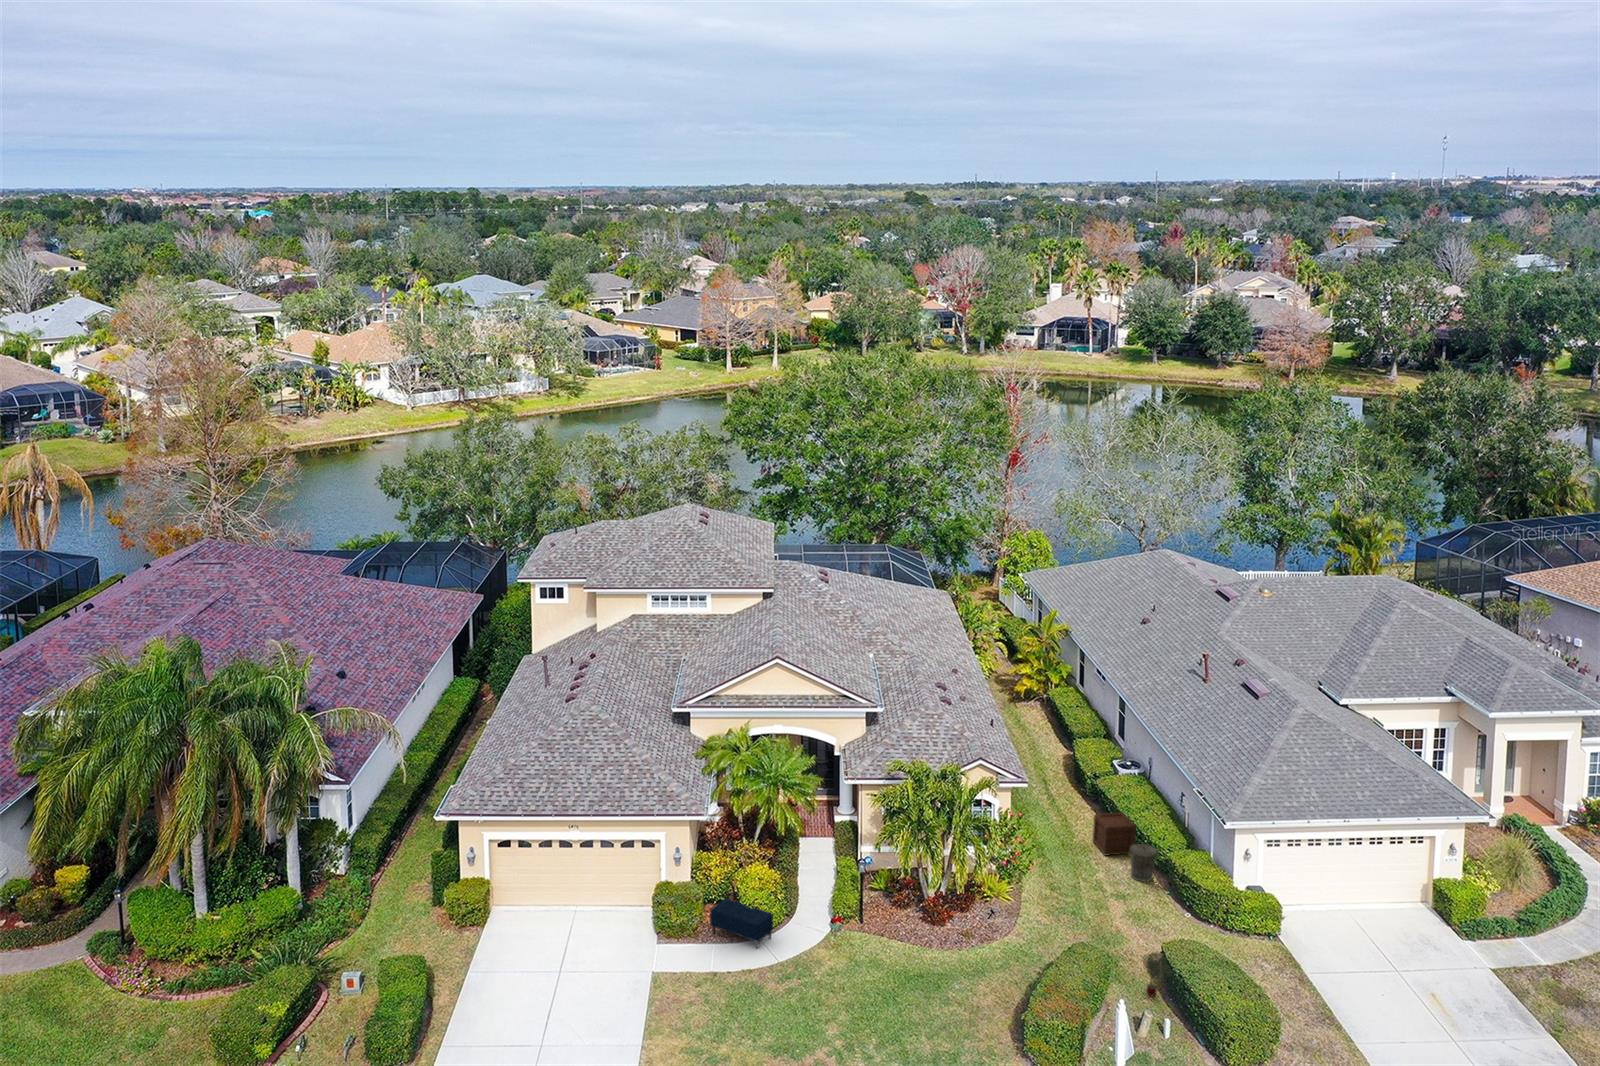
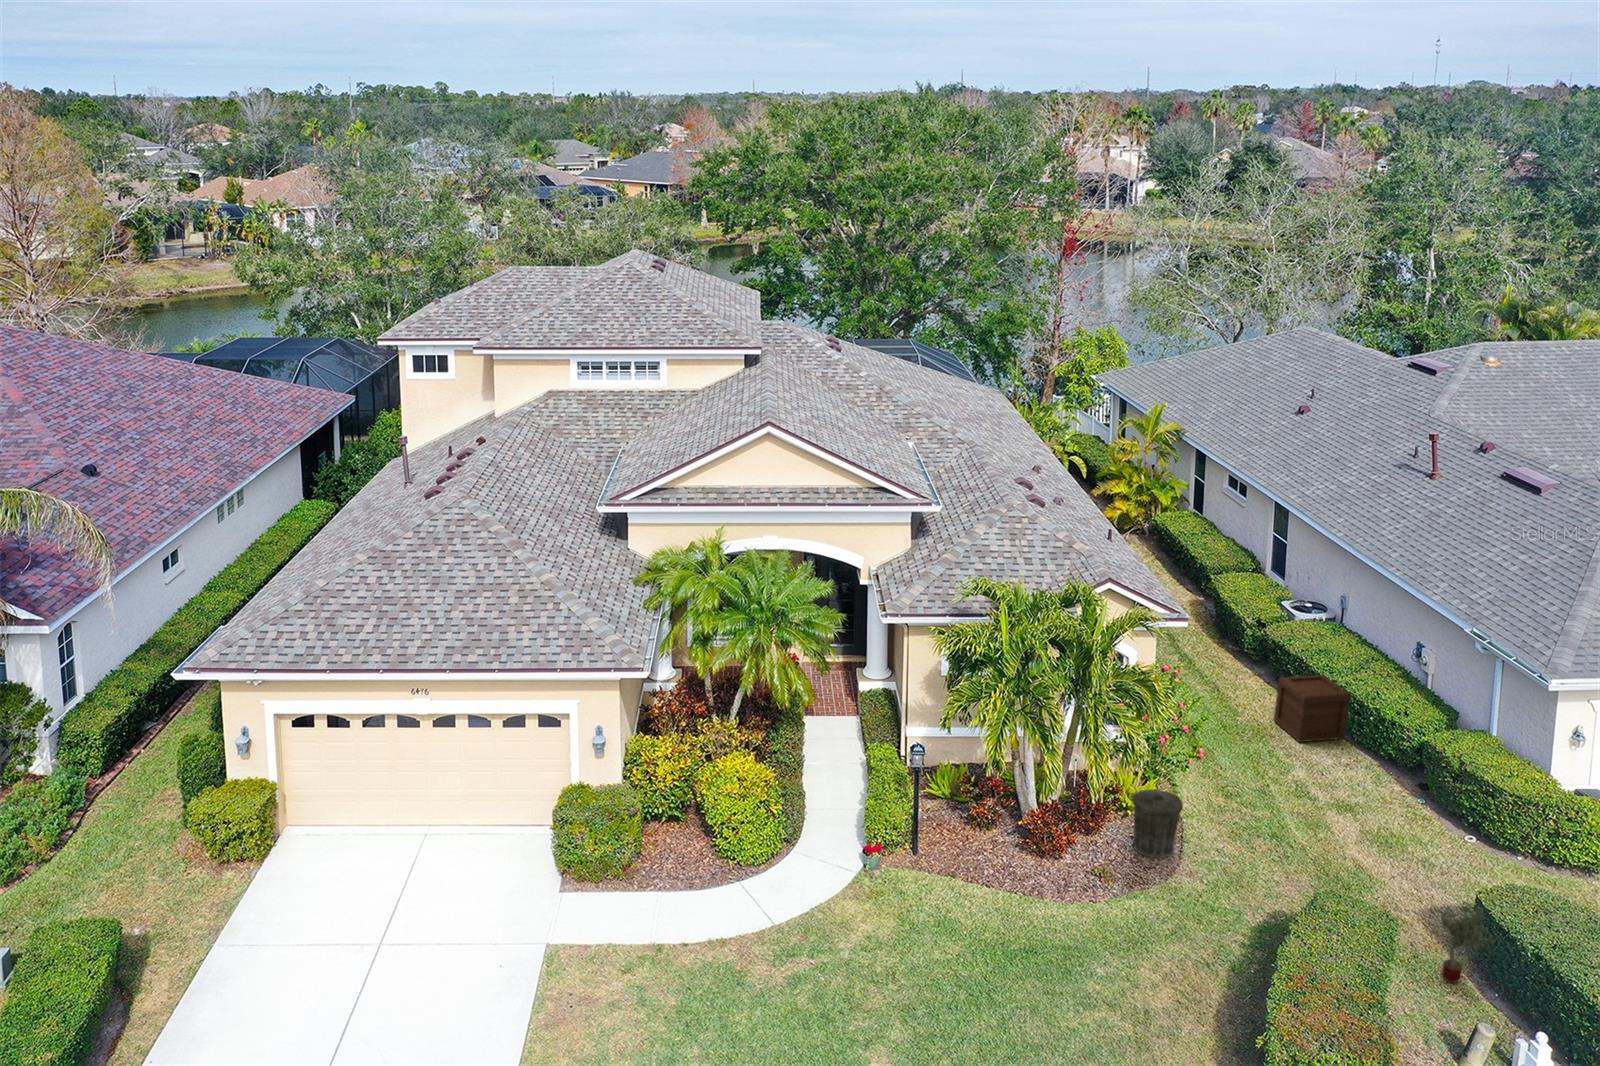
trash can: present [1130,844,1157,882] -> present [1133,789,1183,858]
bench: present [710,898,773,949] -> none [653,811,764,899]

